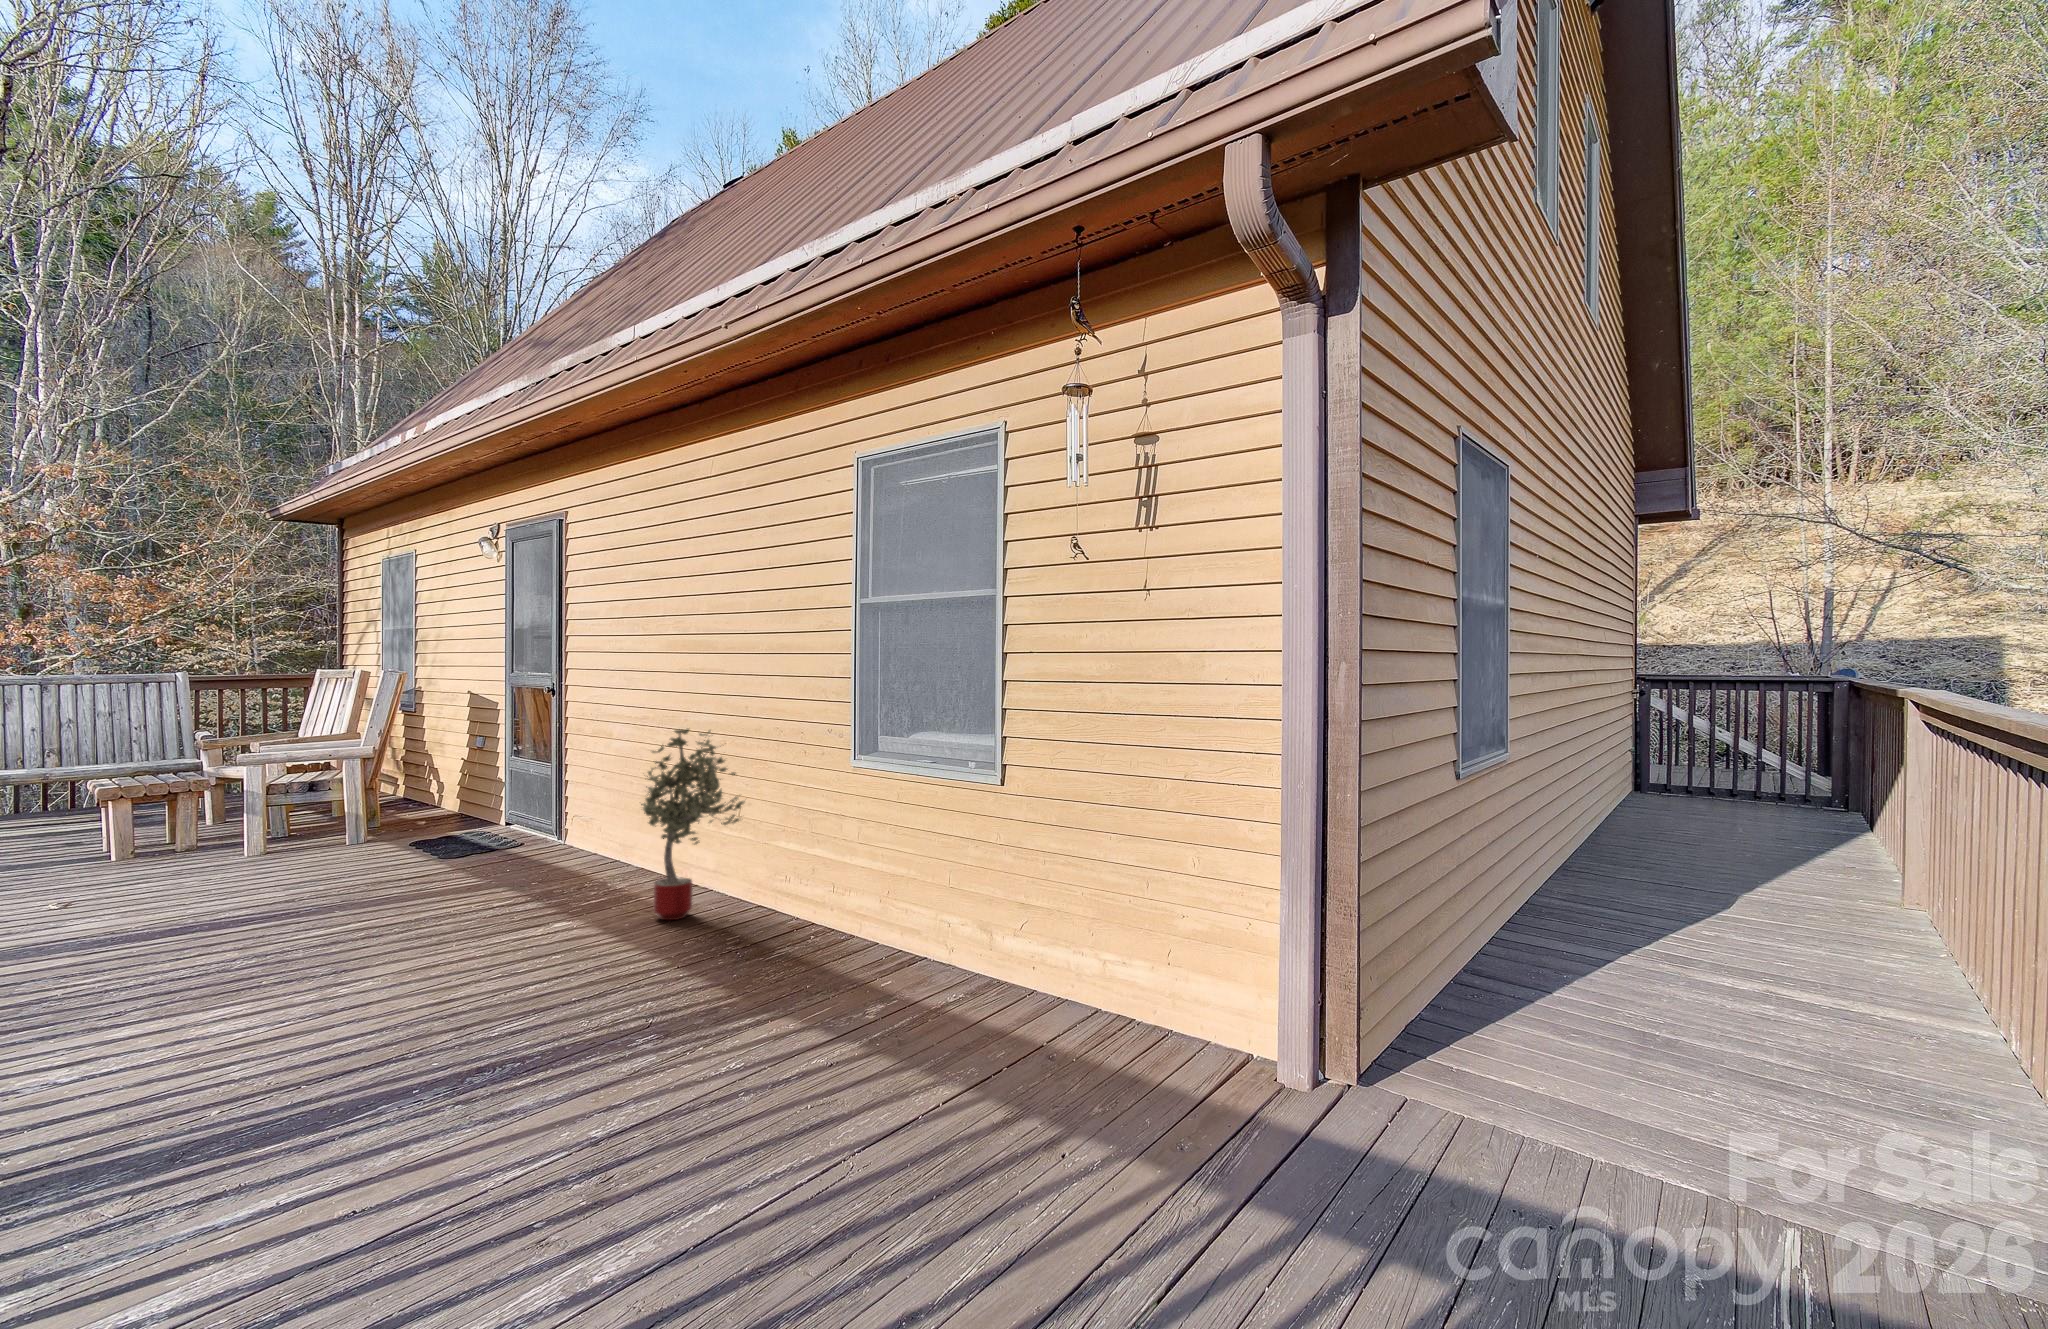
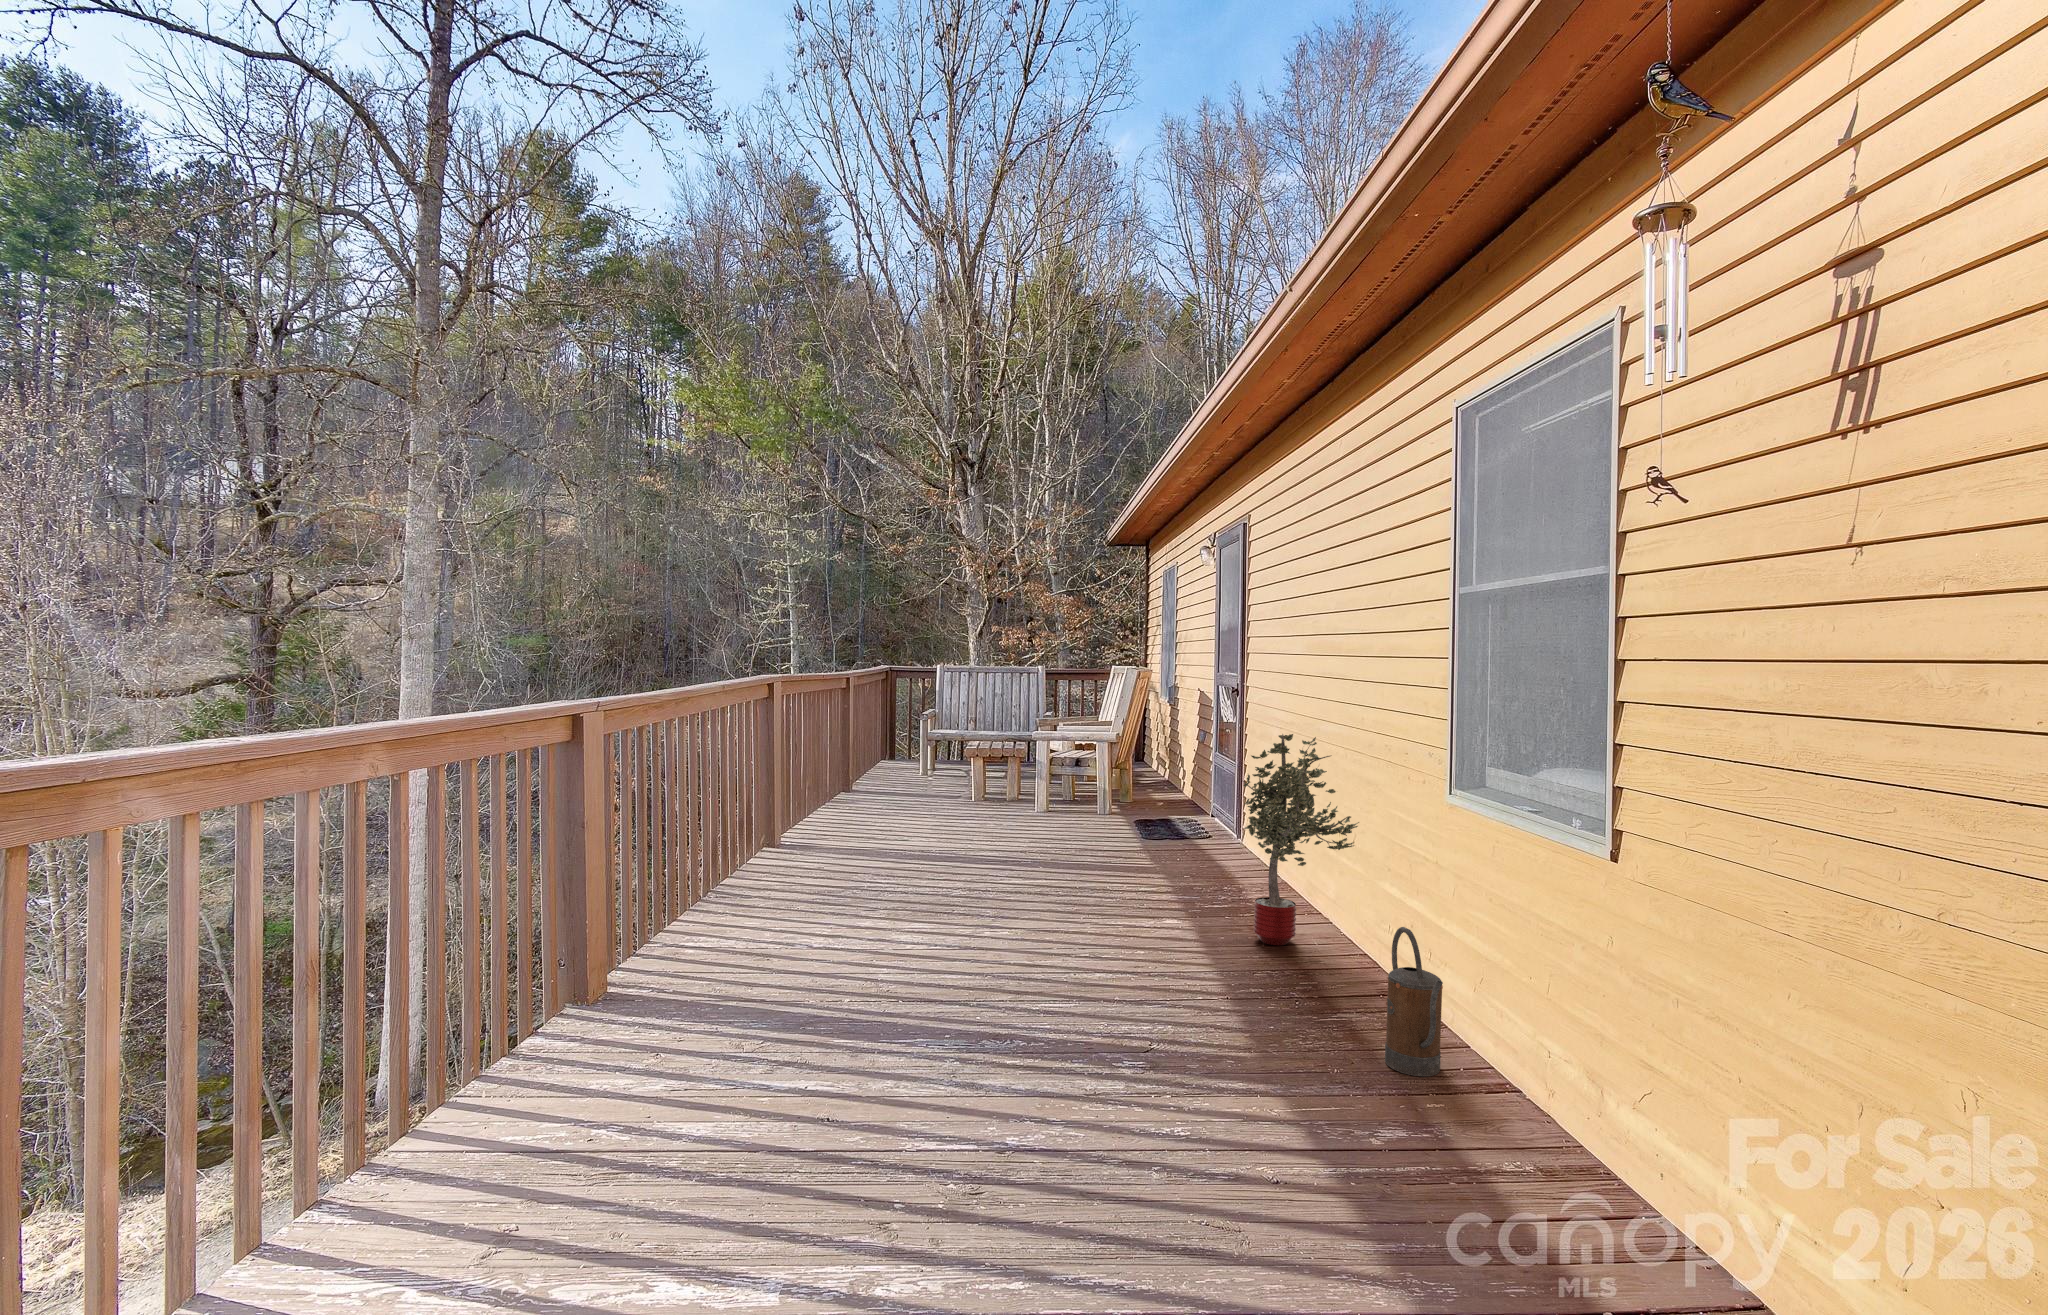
watering can: none [827,867,886,977] -> present [1385,927,1443,1076]

